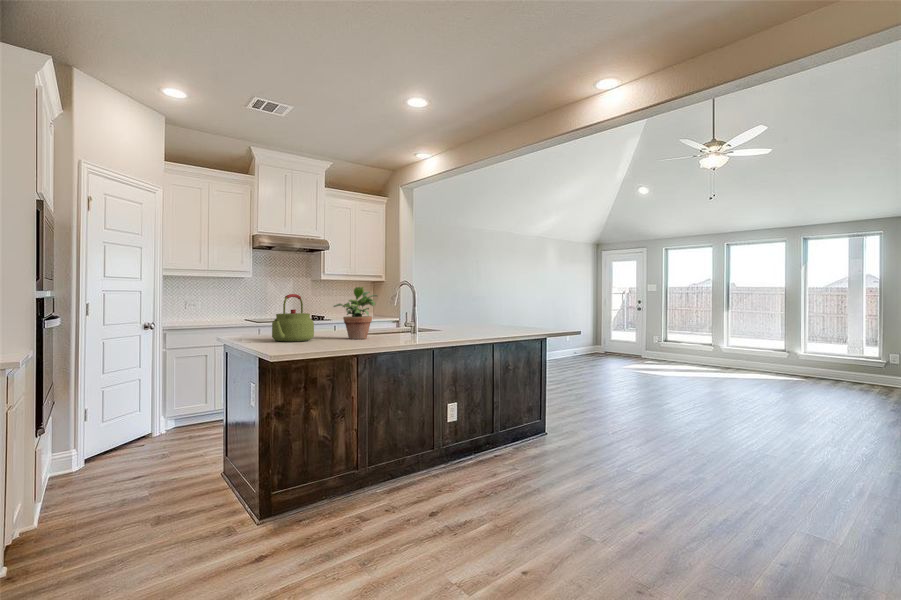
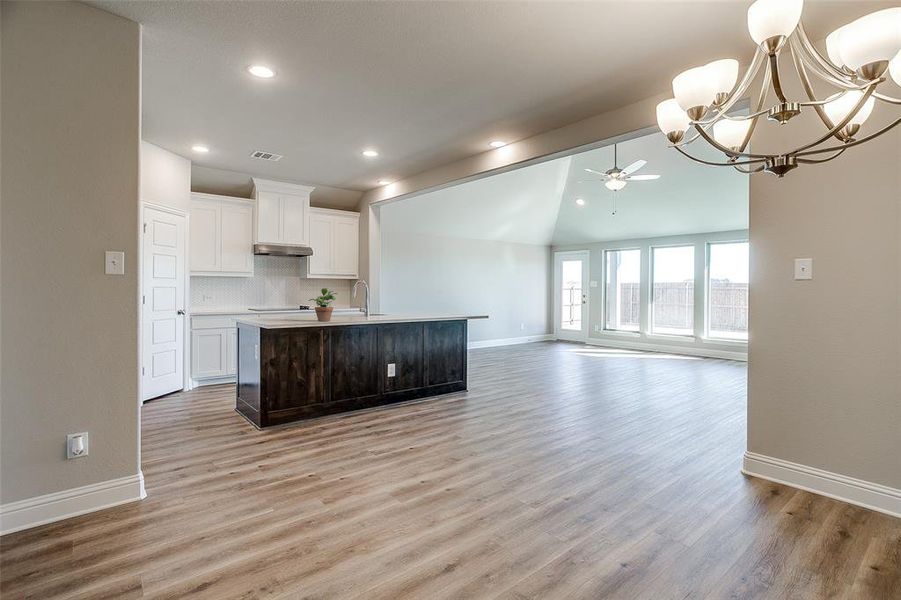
kettle: present [272,294,314,342] -> none [269,293,295,322]

